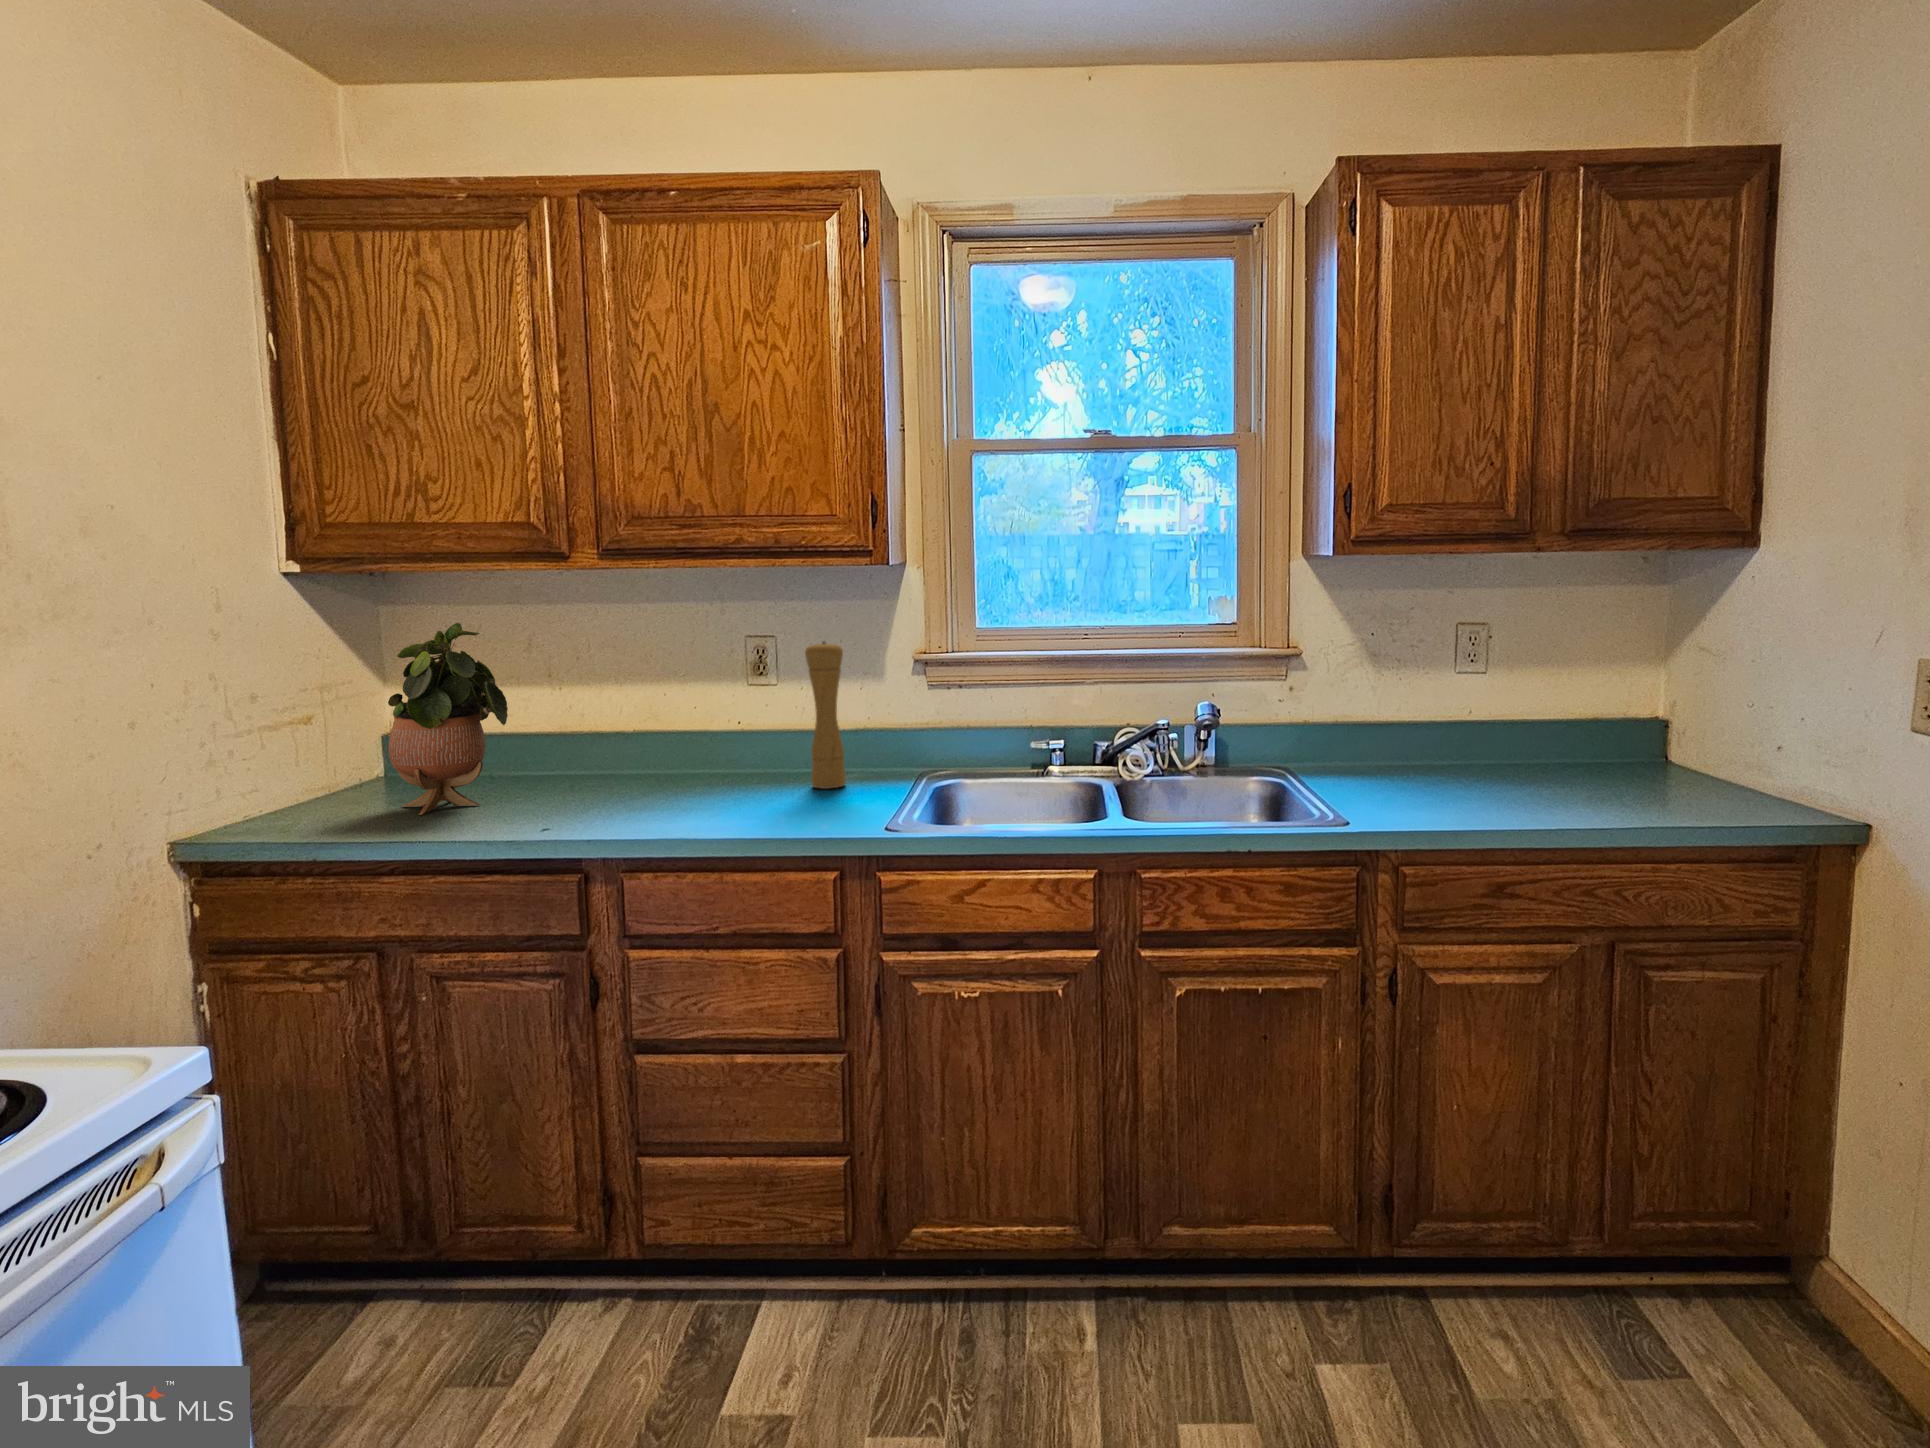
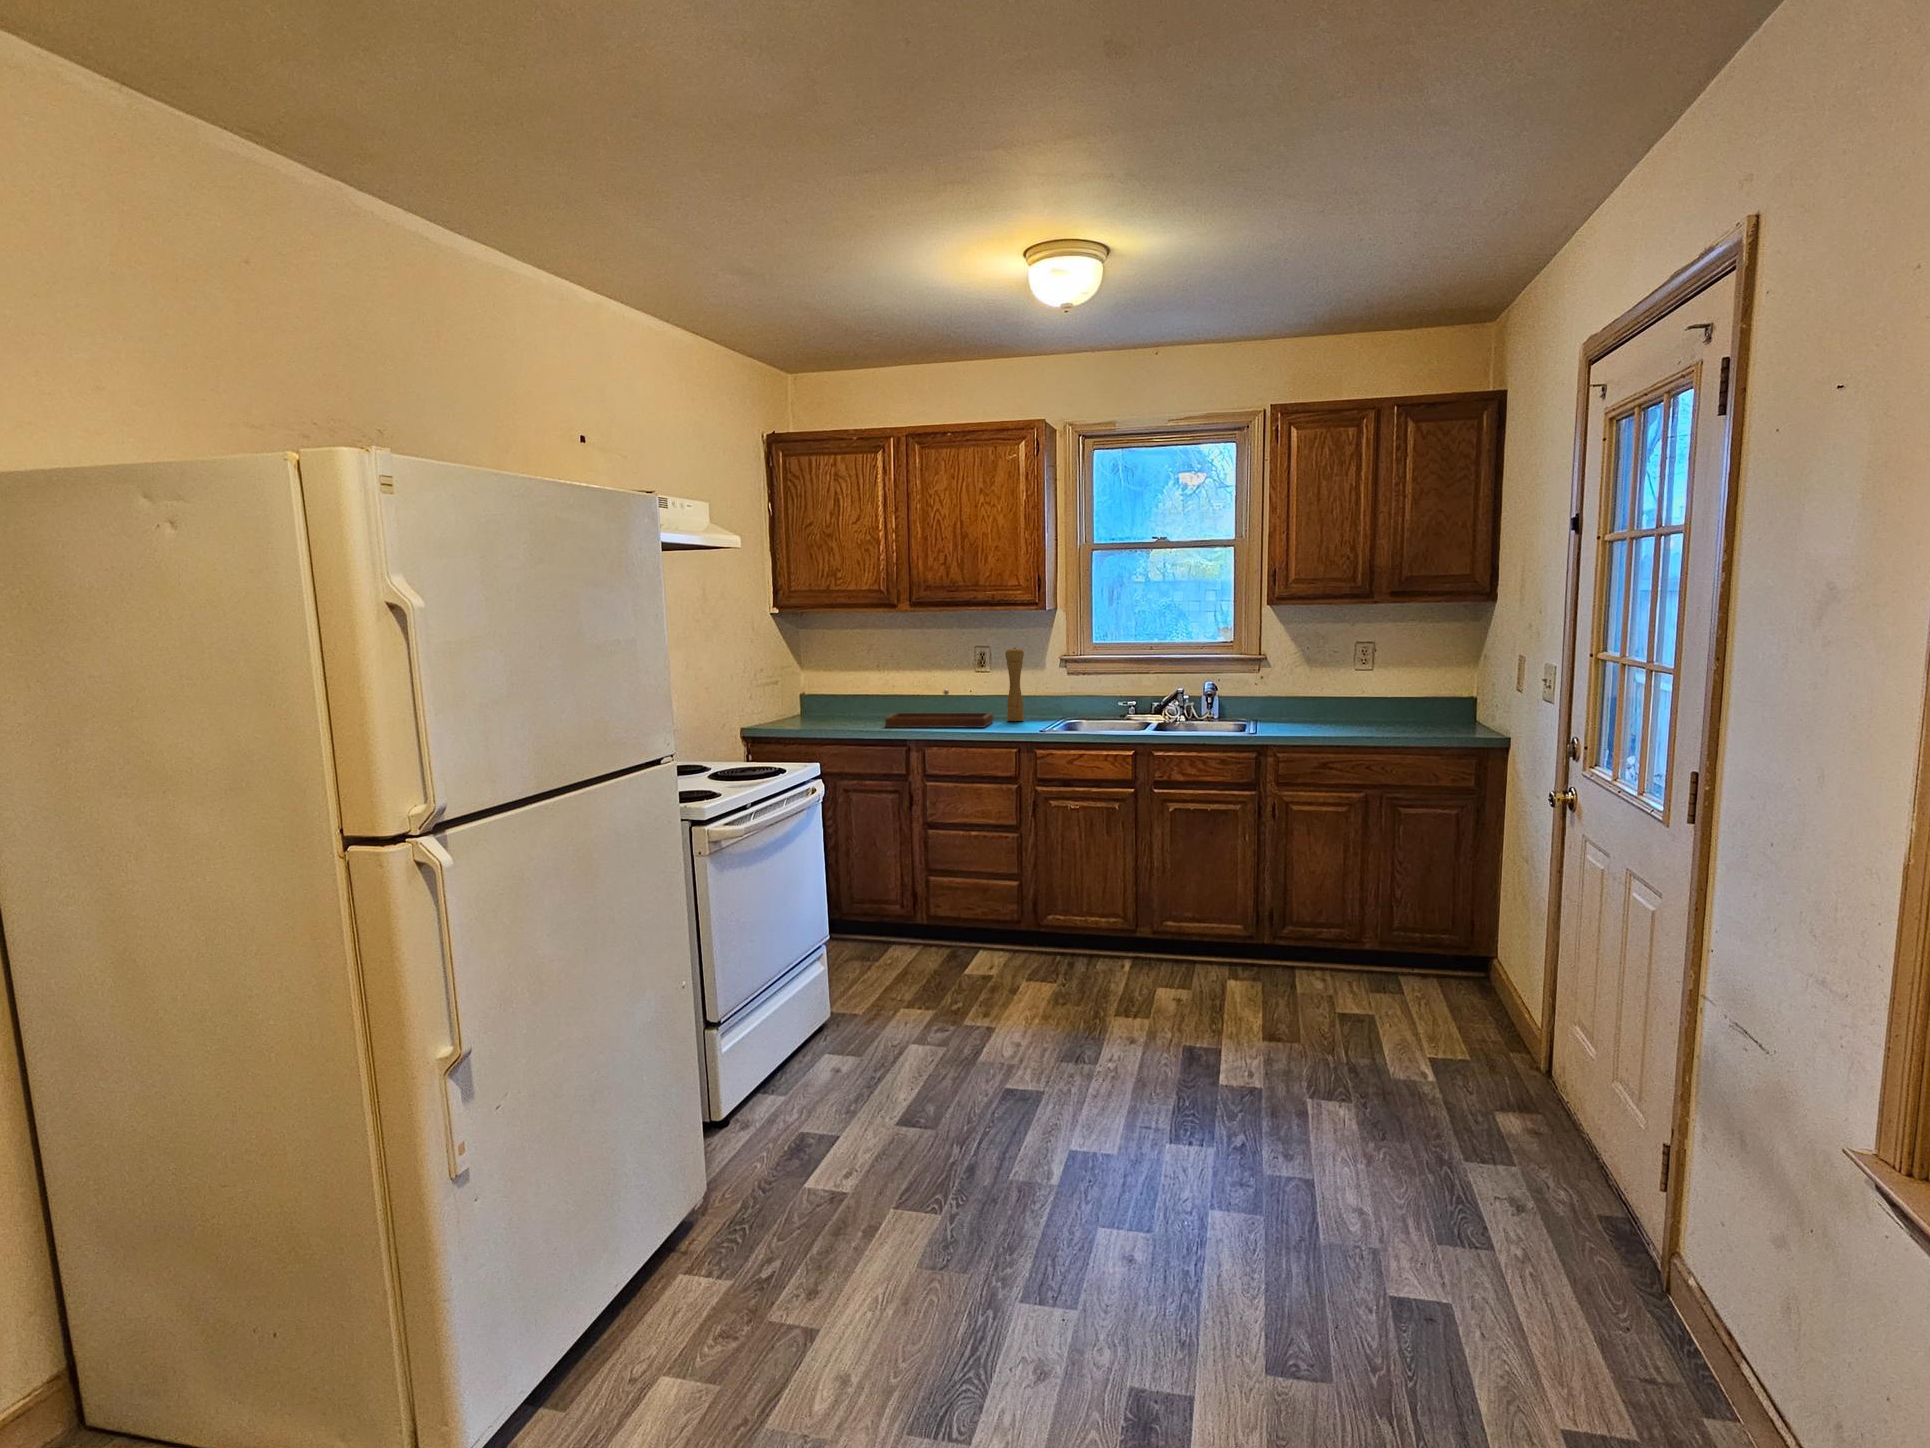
potted plant: present [388,623,508,815] -> none [817,637,867,724]
tray: none [535,734,784,826] -> present [885,690,993,728]

